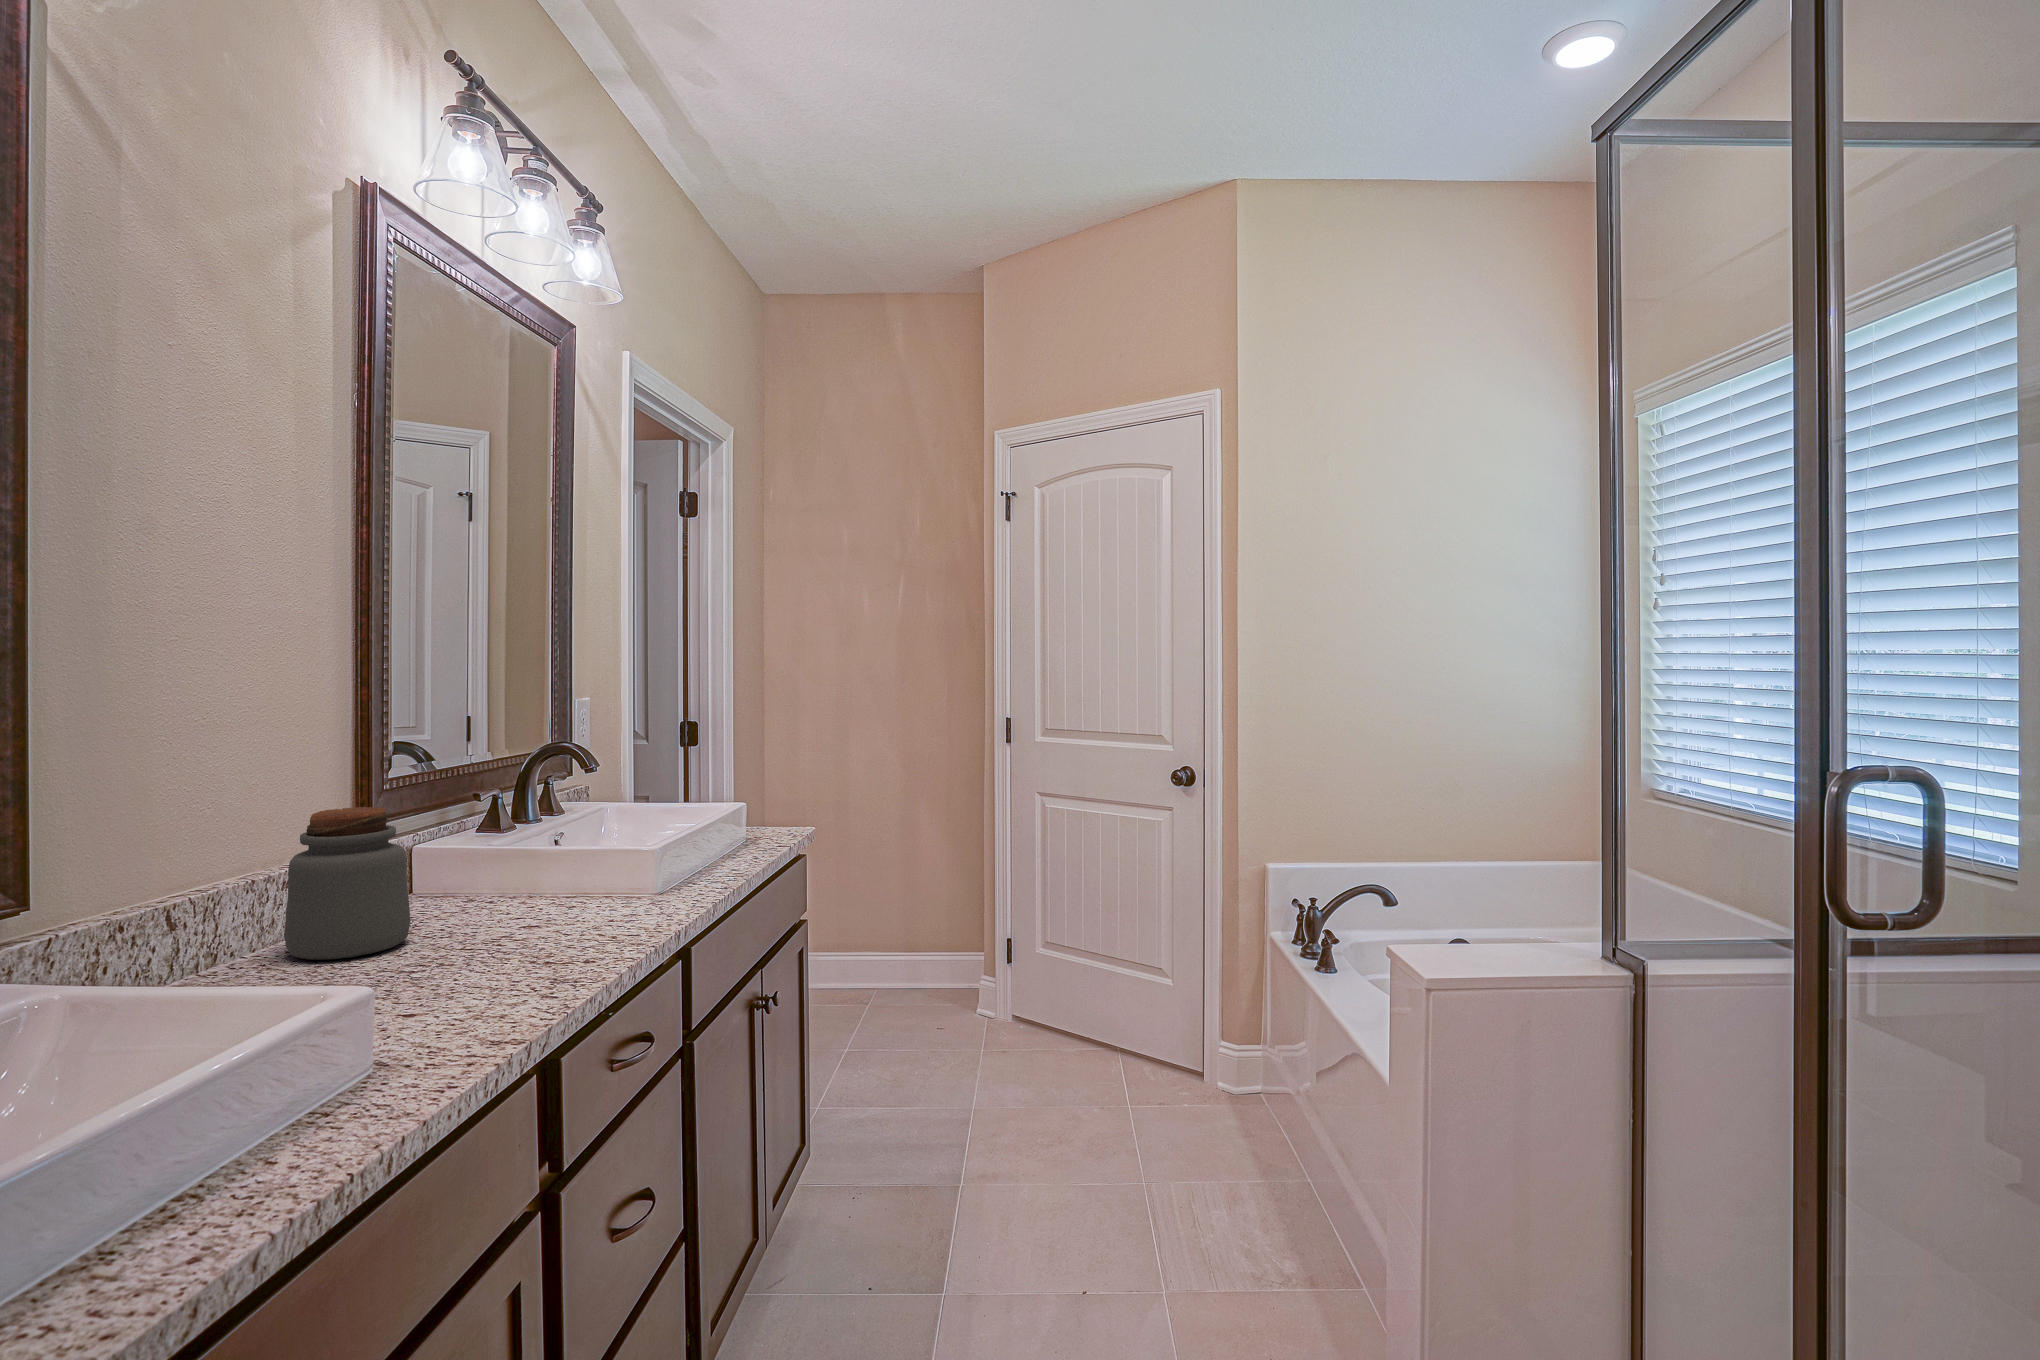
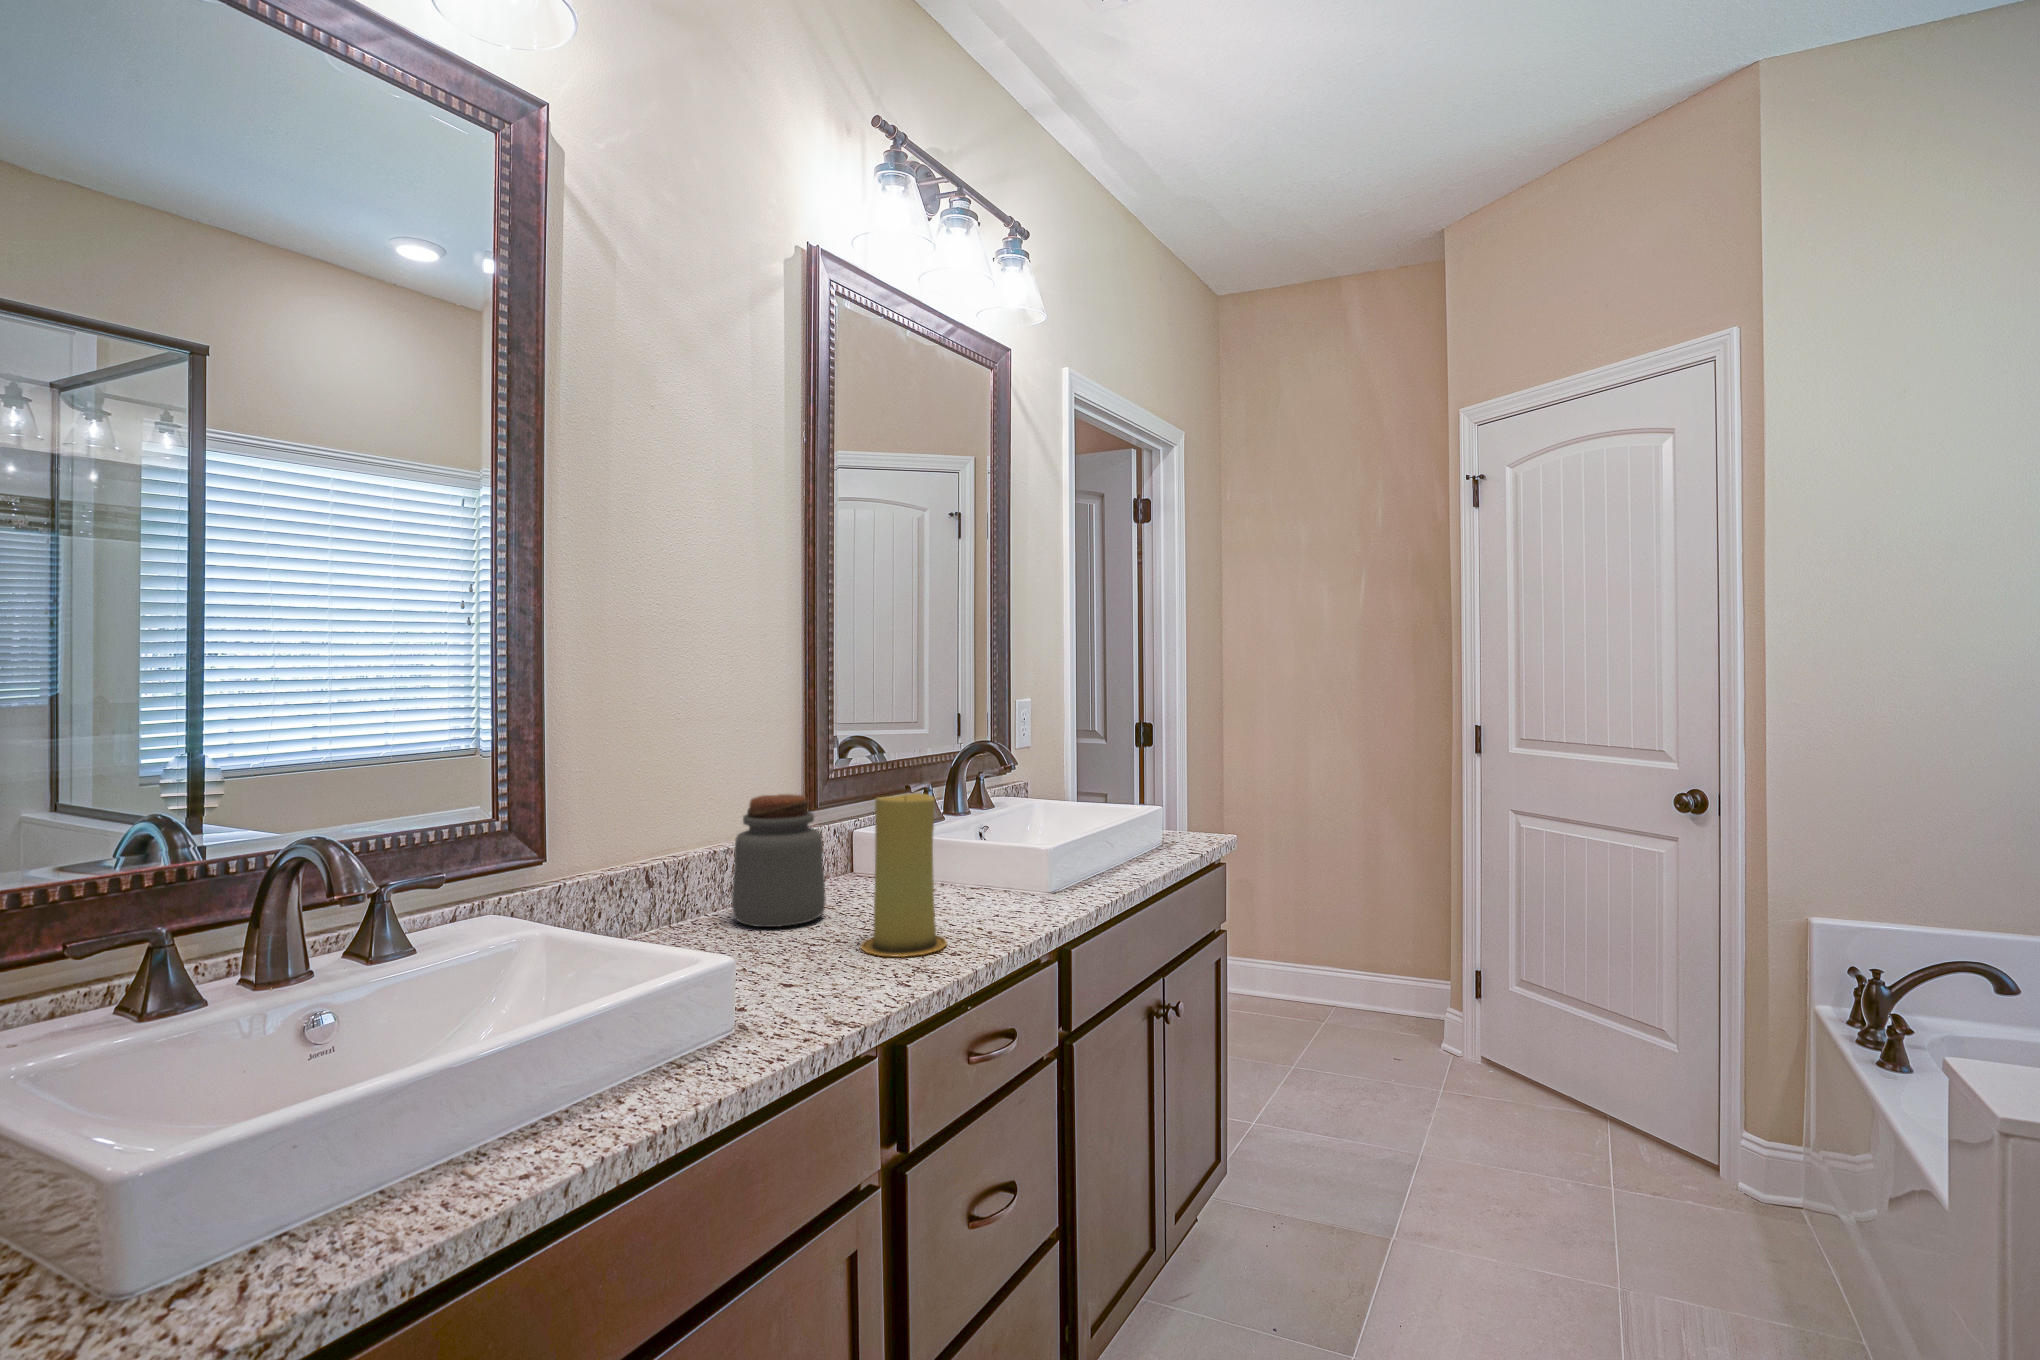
candle: none [476,796,578,970] -> present [861,793,947,957]

